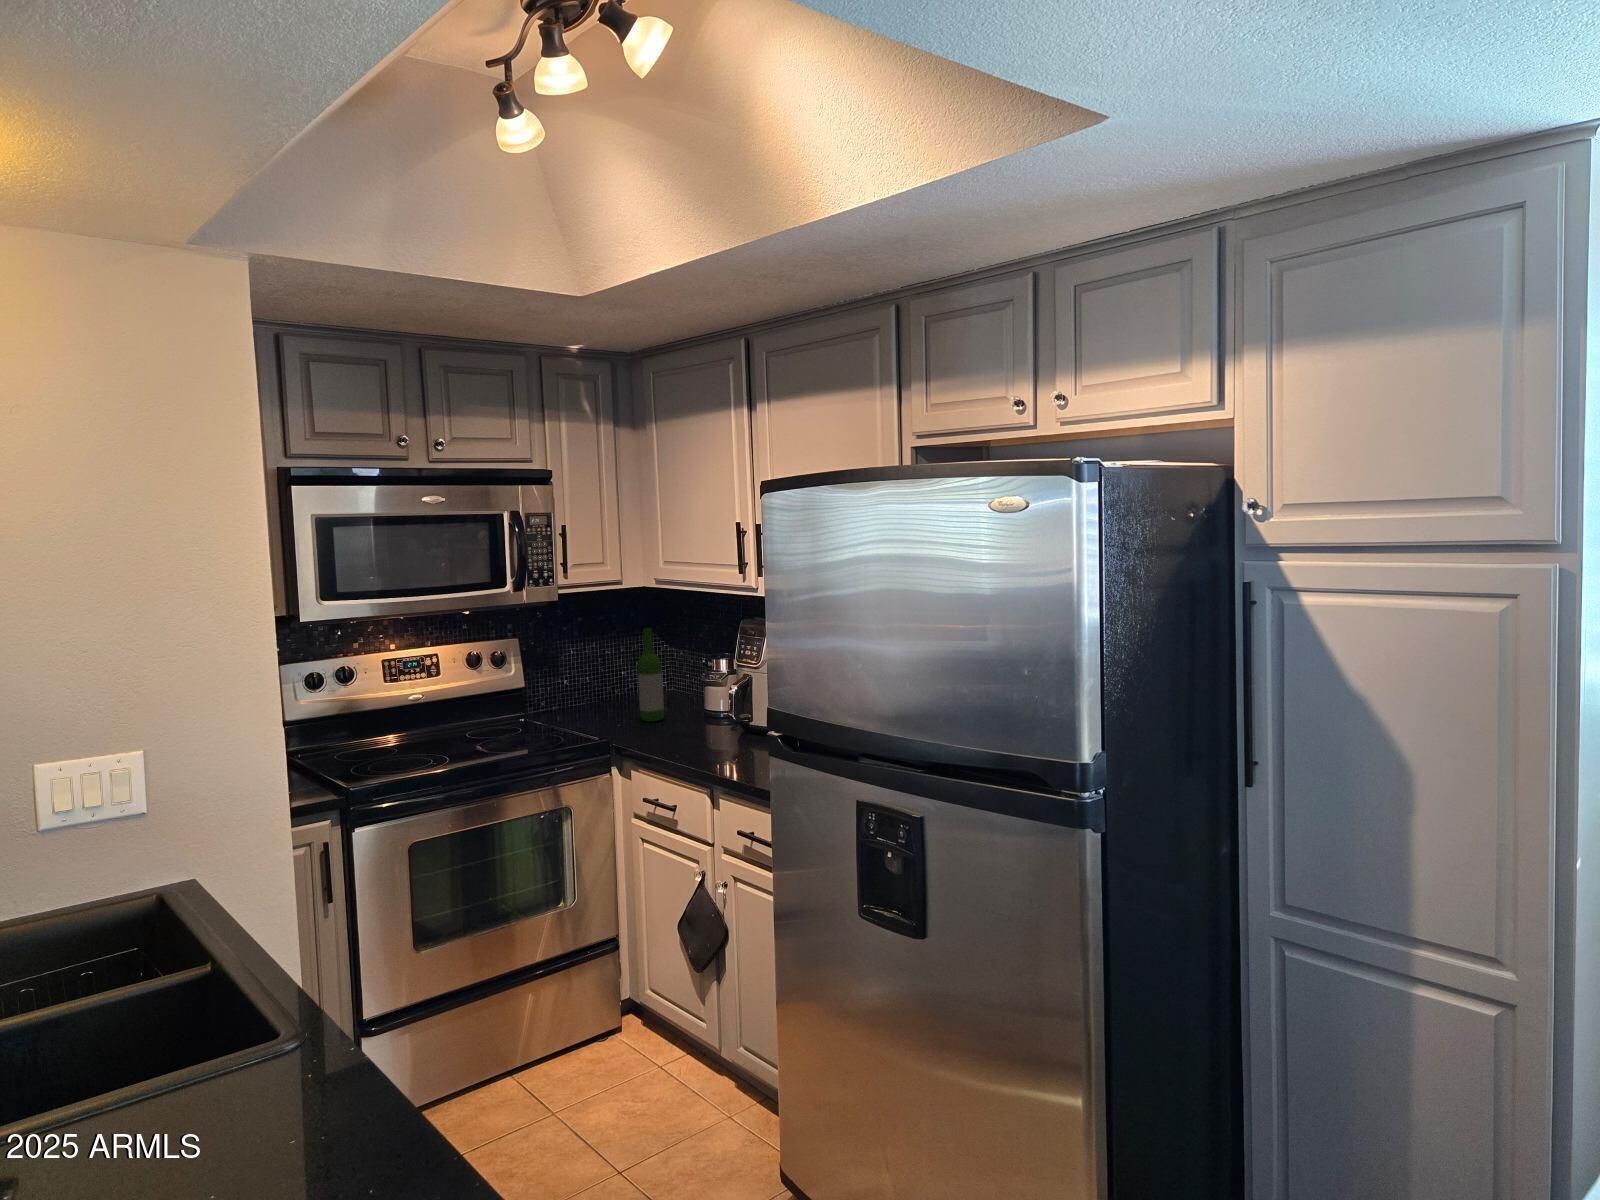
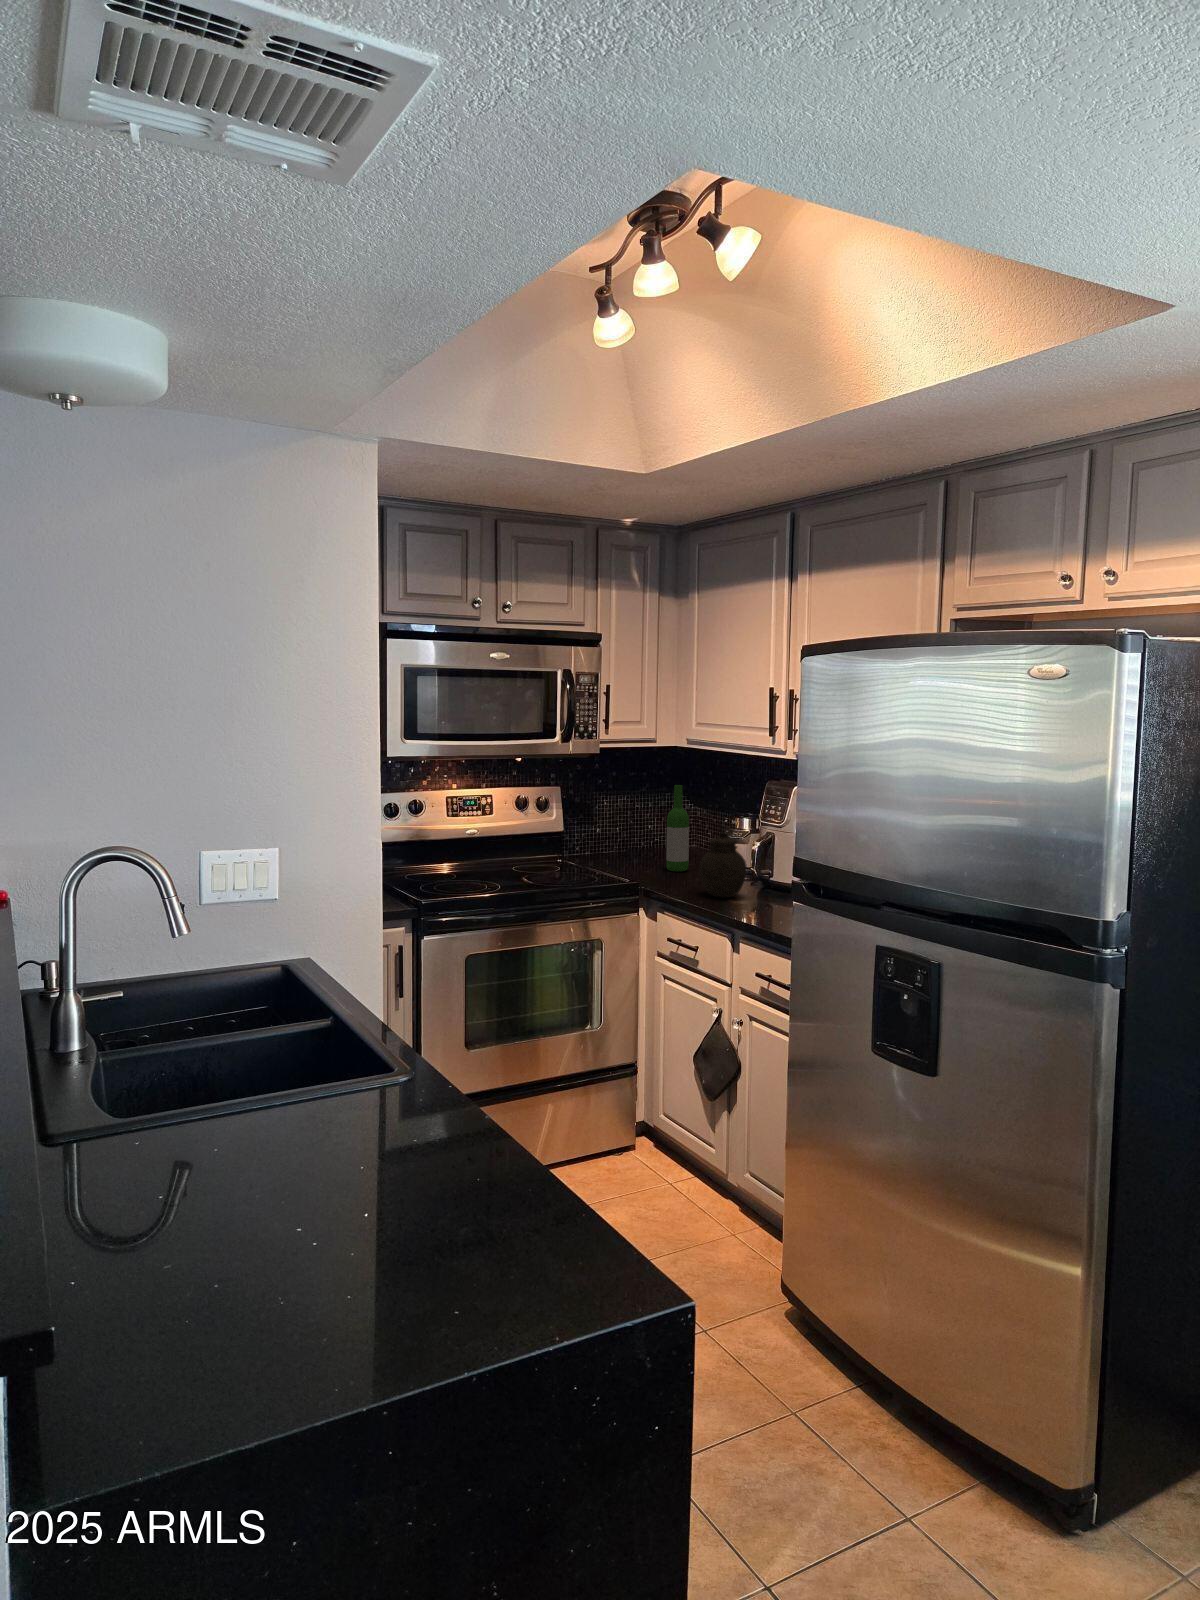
jar: none [672,679,723,749] -> present [700,832,747,898]

